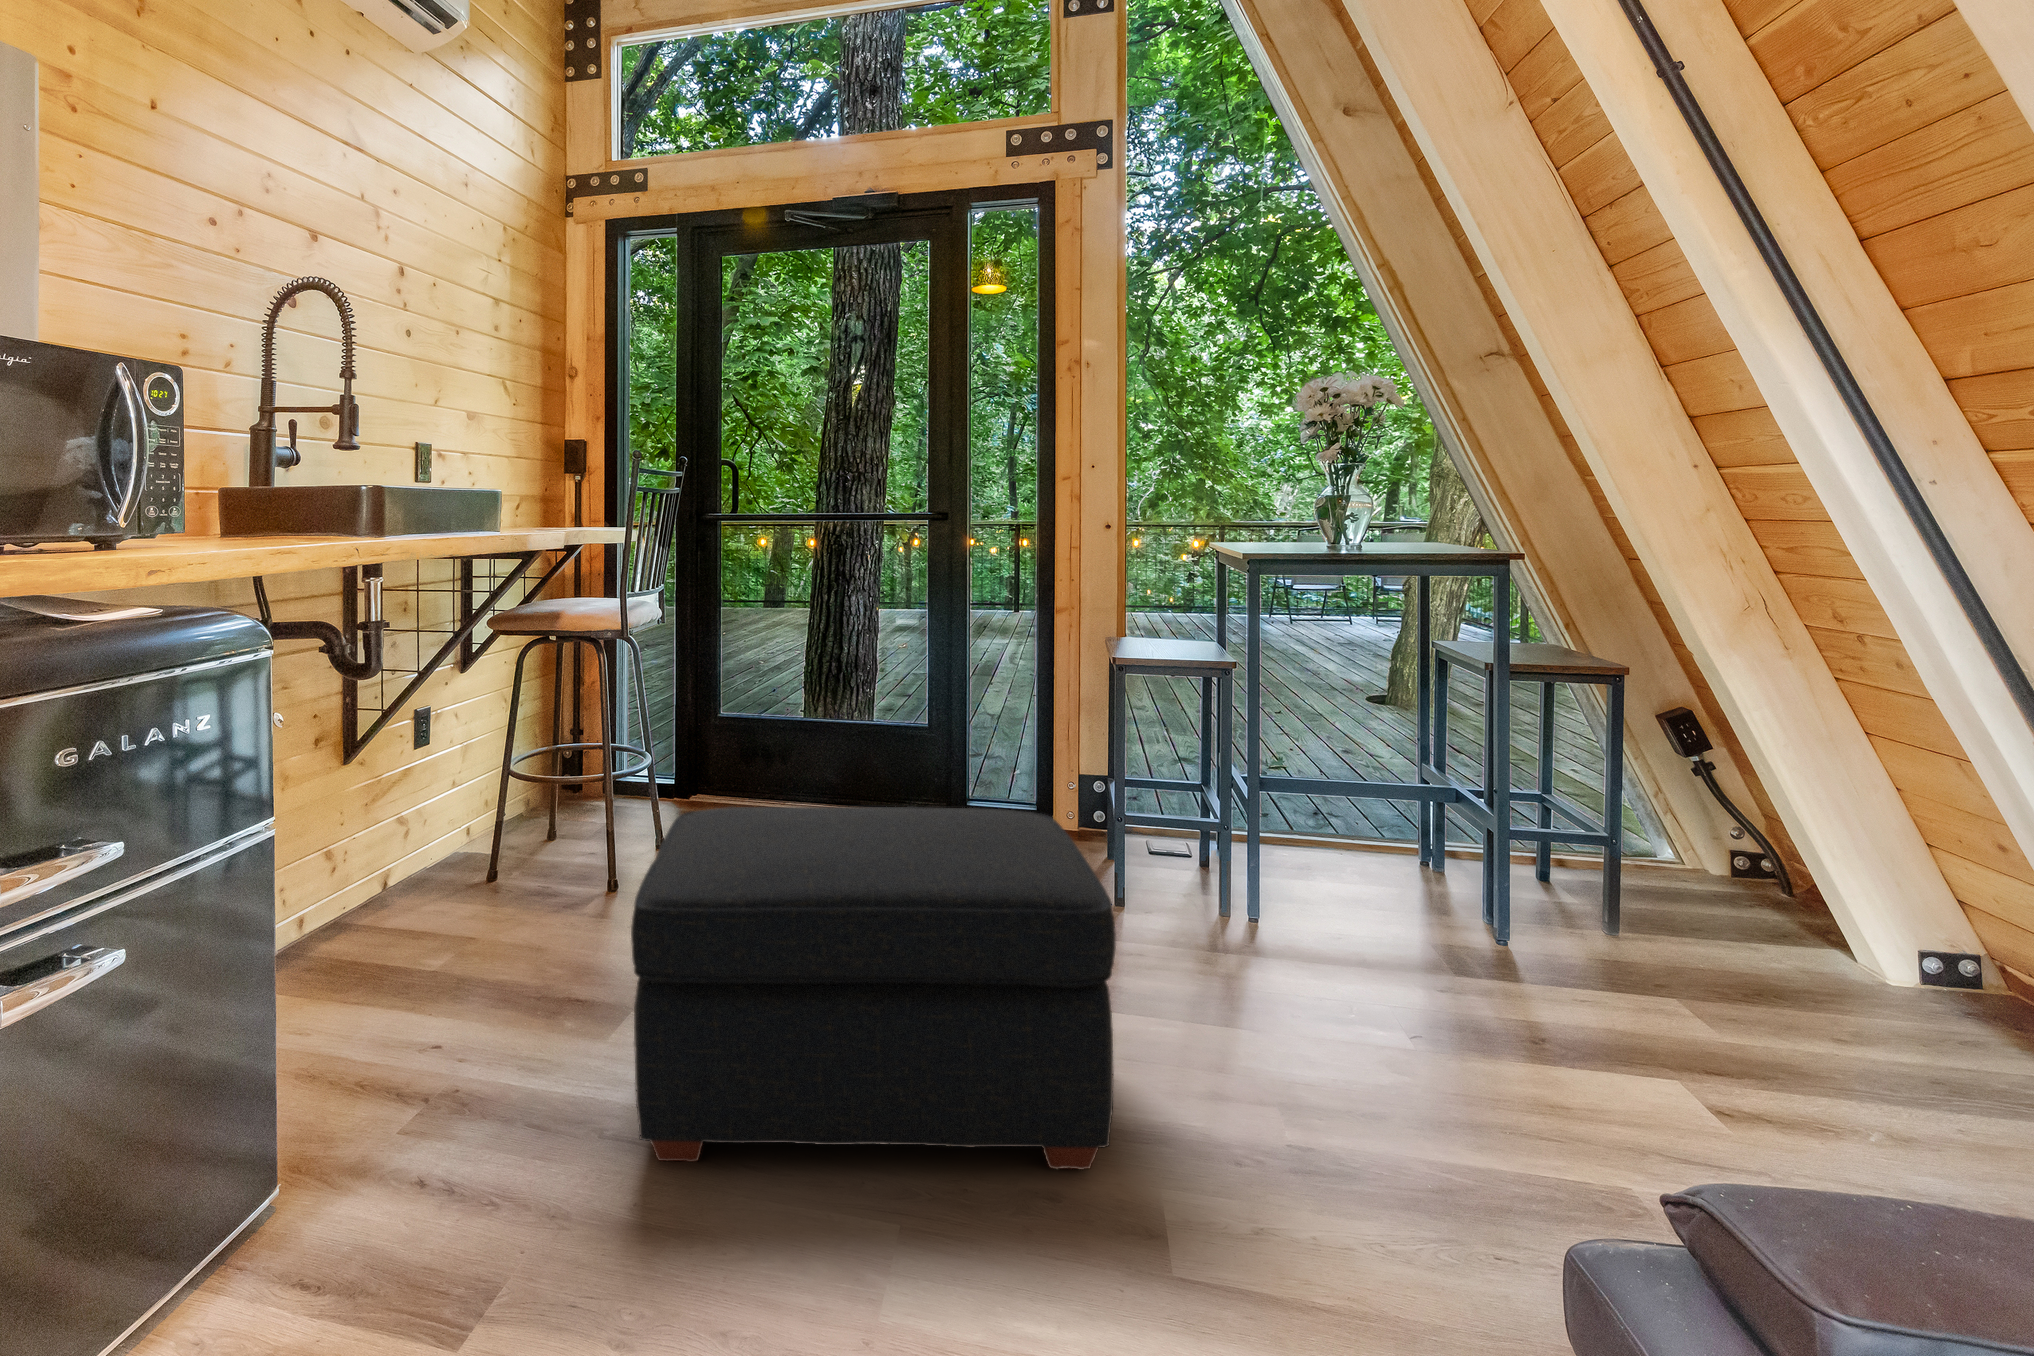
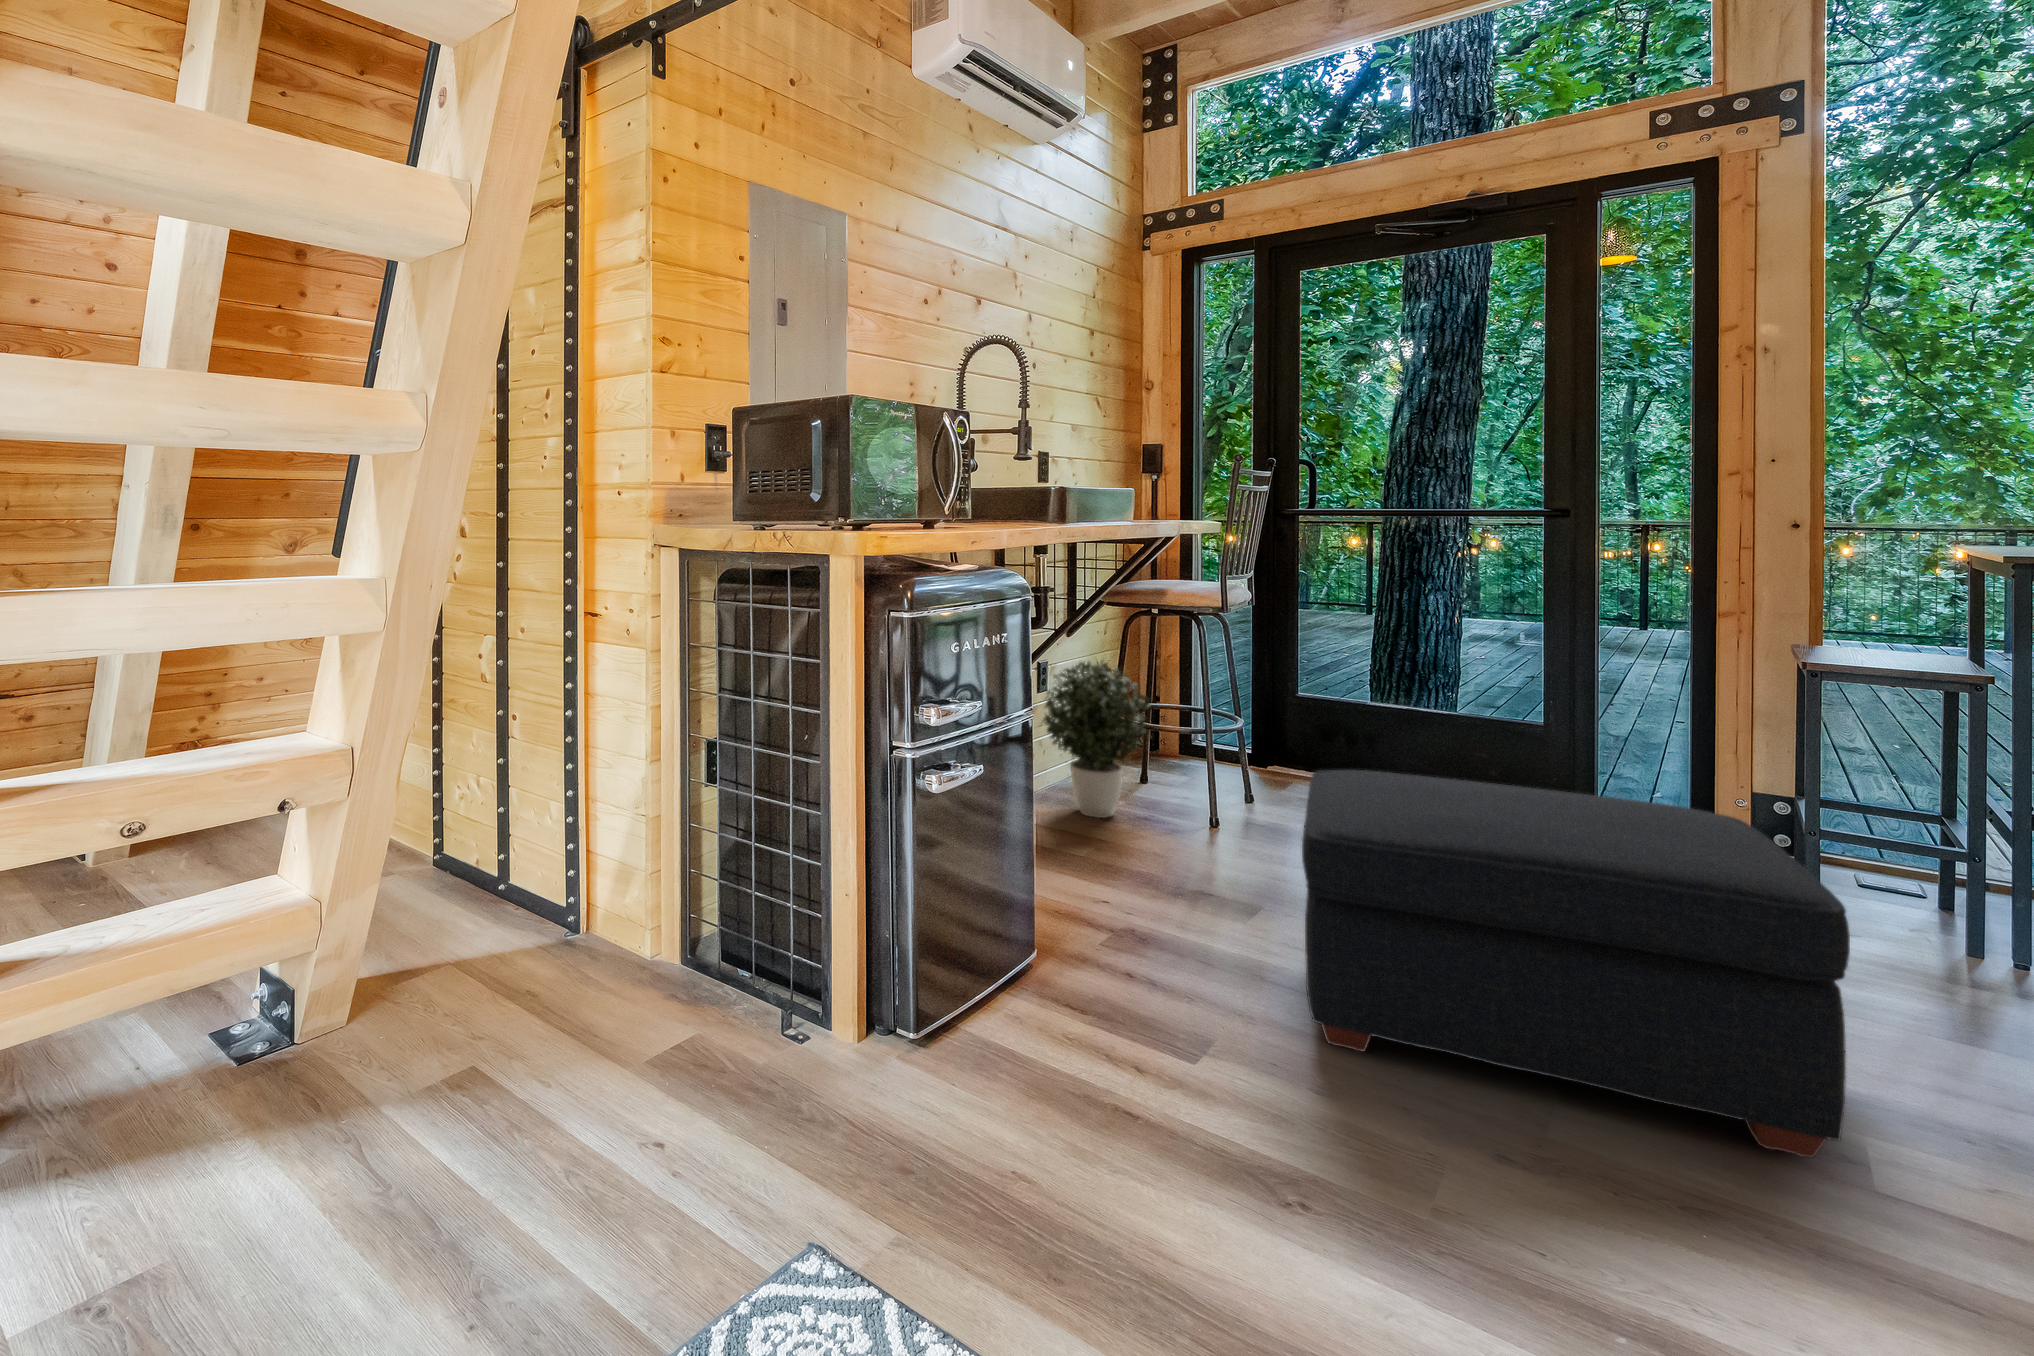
potted plant: none [402,696,543,895] -> present [1043,661,1151,818]

